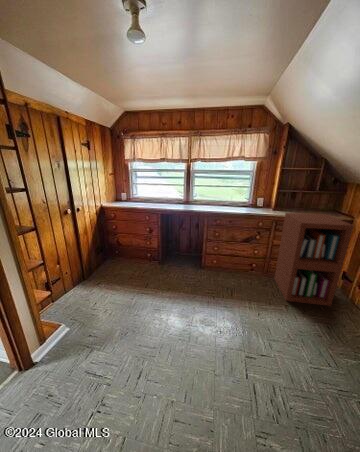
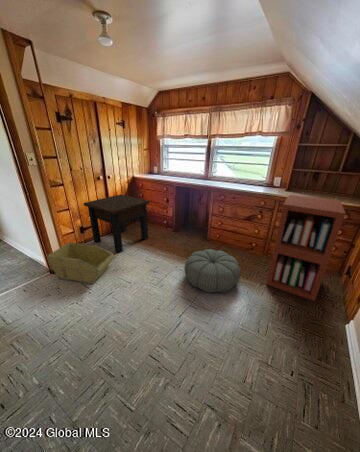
side table: none [50,230,137,307] -> present [84,195,150,253]
pouf: none [210,277,272,328] -> present [185,249,240,292]
storage bin: none [21,307,122,379] -> present [47,242,114,284]

